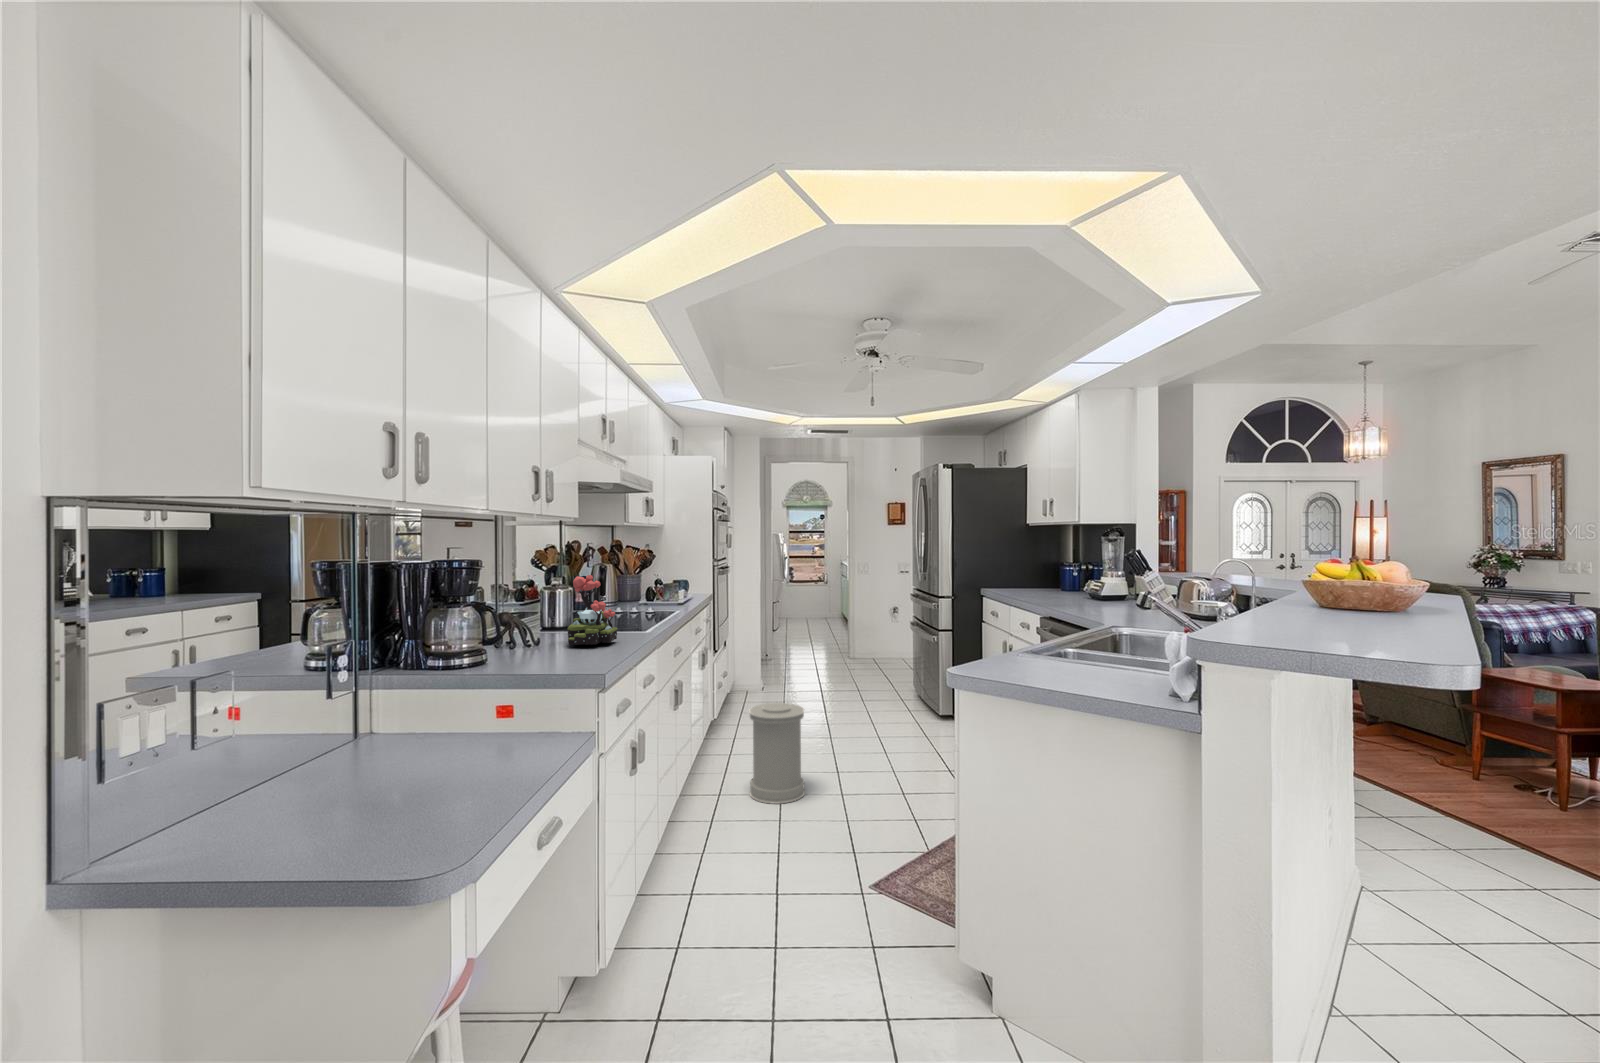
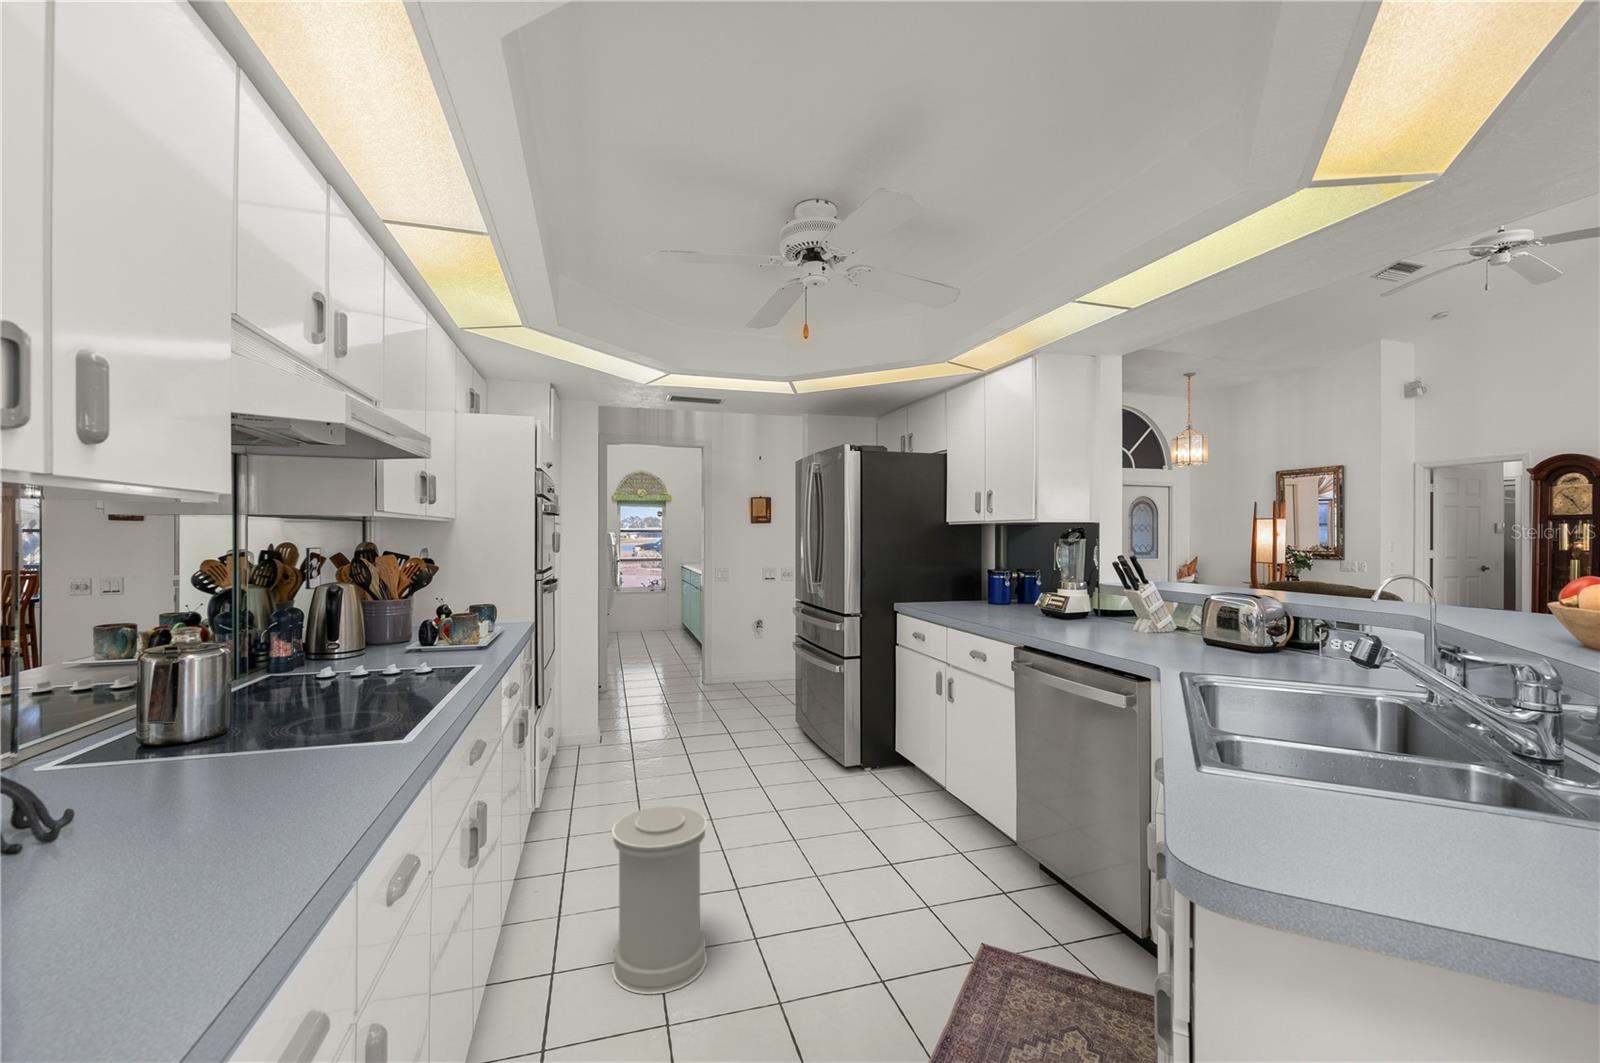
plant: present [567,575,617,645] -> none [158,630,328,837]

